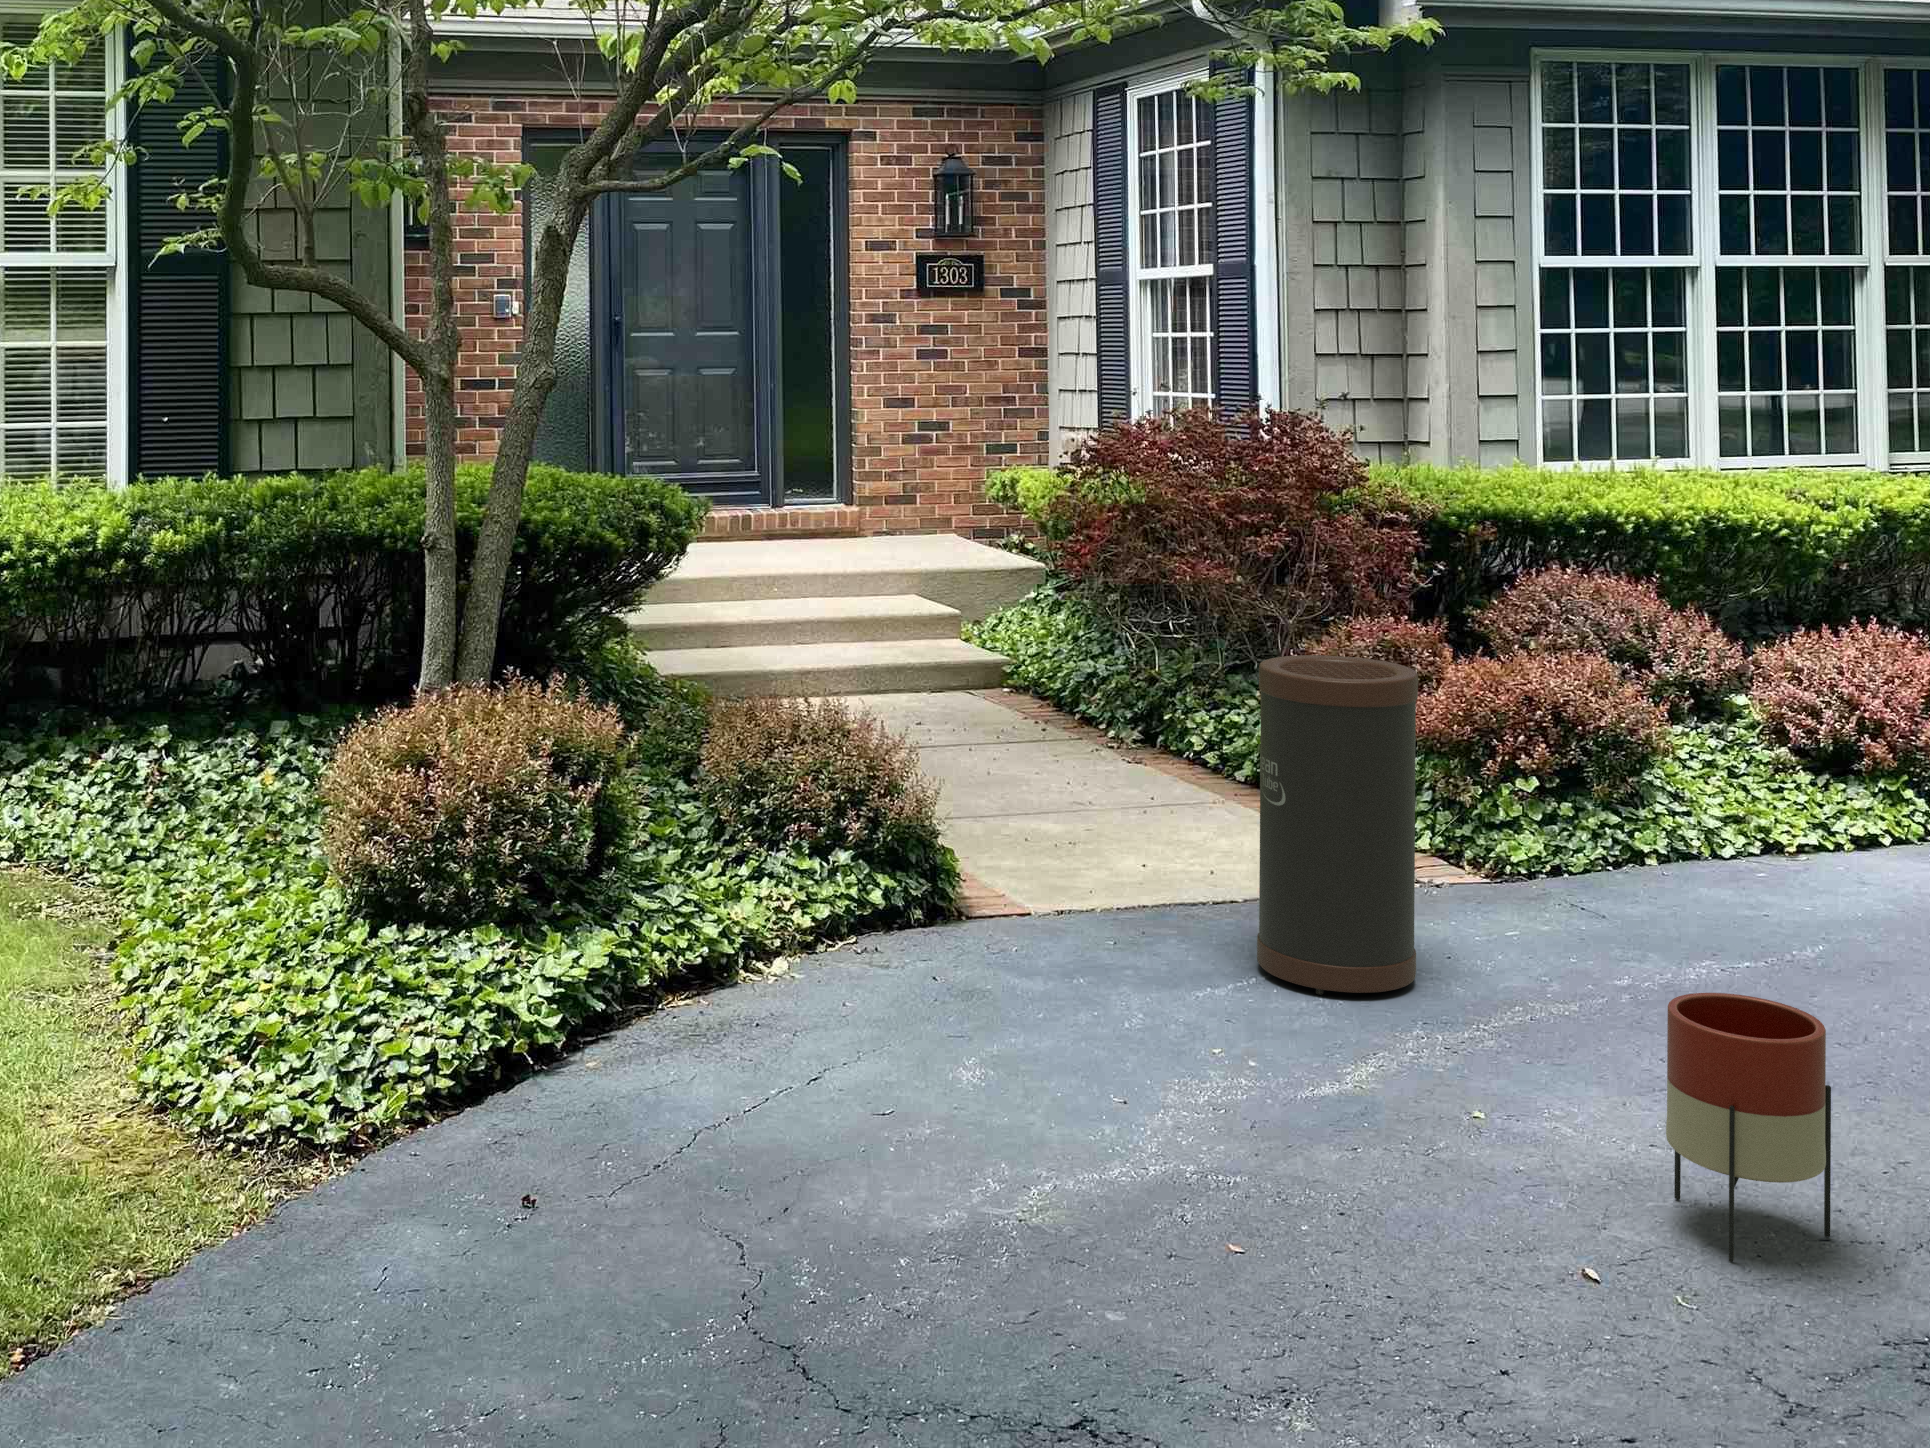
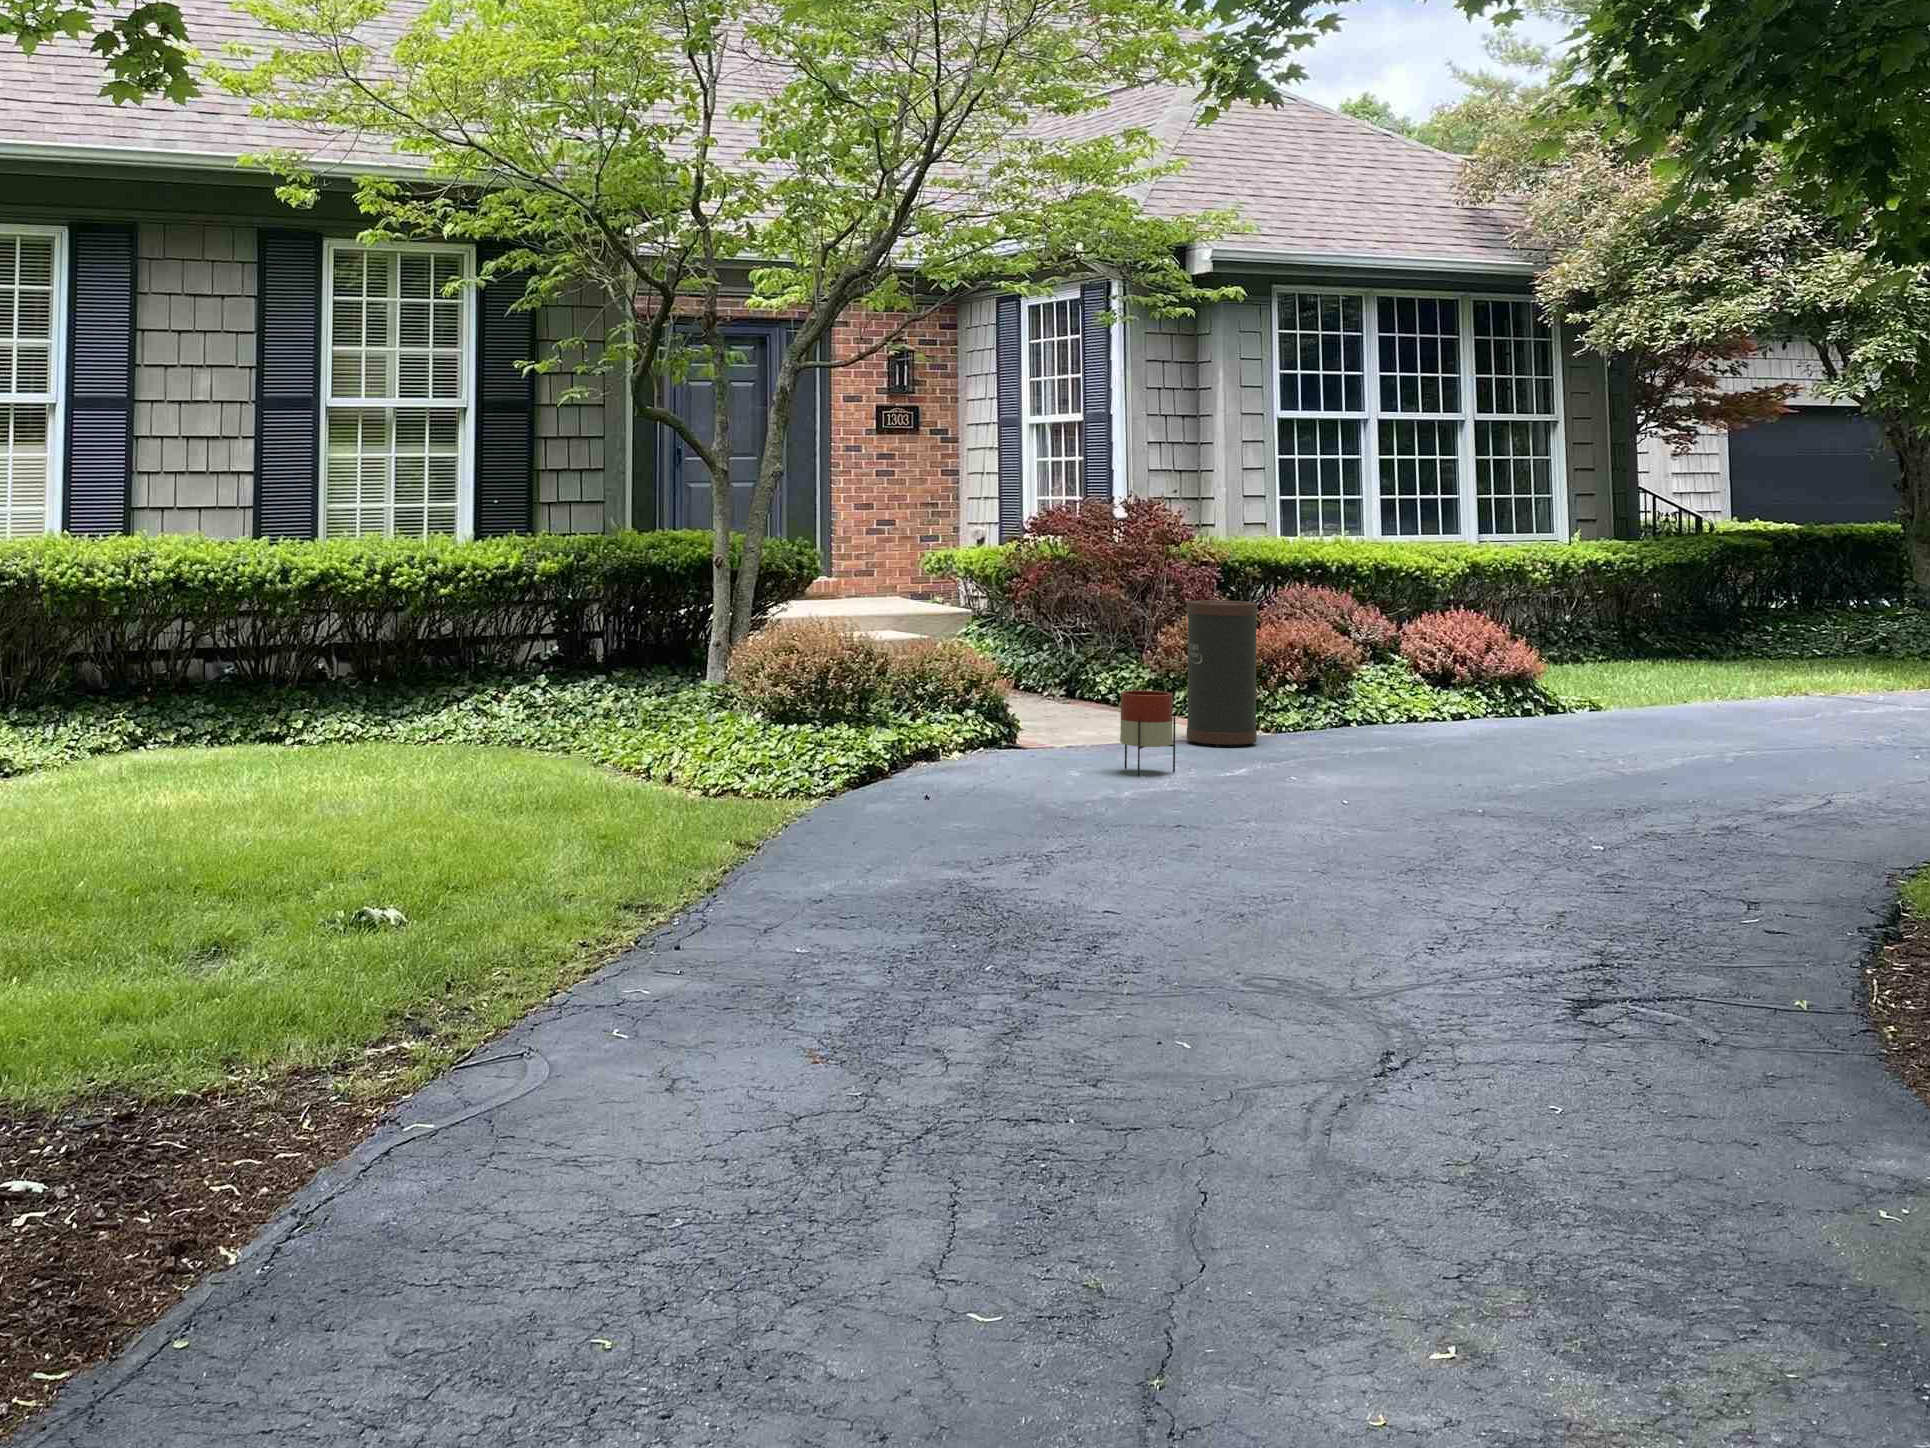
planter: present [1666,993,1831,1262] -> present [1120,690,1175,776]

